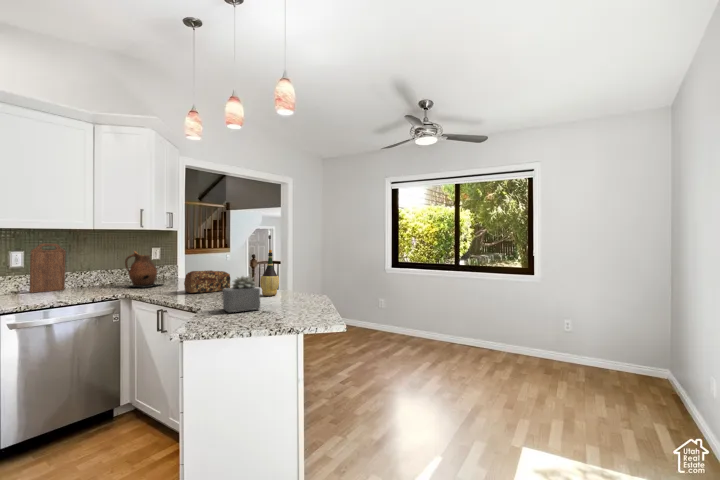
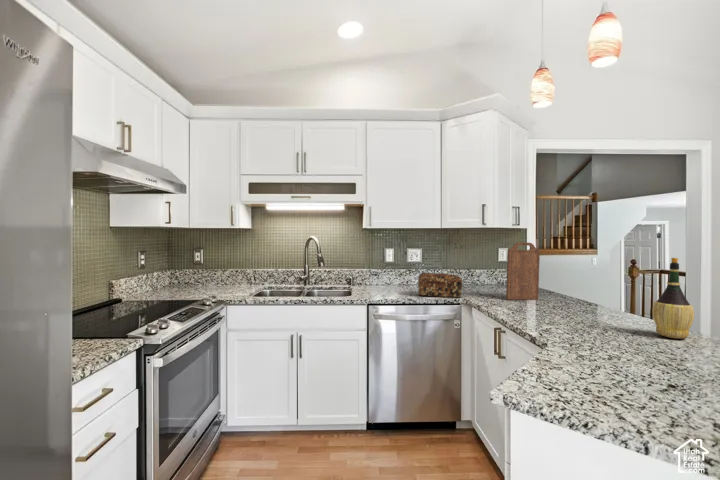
cutting board: present [29,244,66,293] -> present [506,242,540,300]
ceramic pitcher: present [125,251,161,287] -> none [469,252,509,294]
bread loaf: present [184,270,230,293] -> present [418,273,462,297]
succulent plant: present [223,276,260,312] -> none [581,301,658,368]

